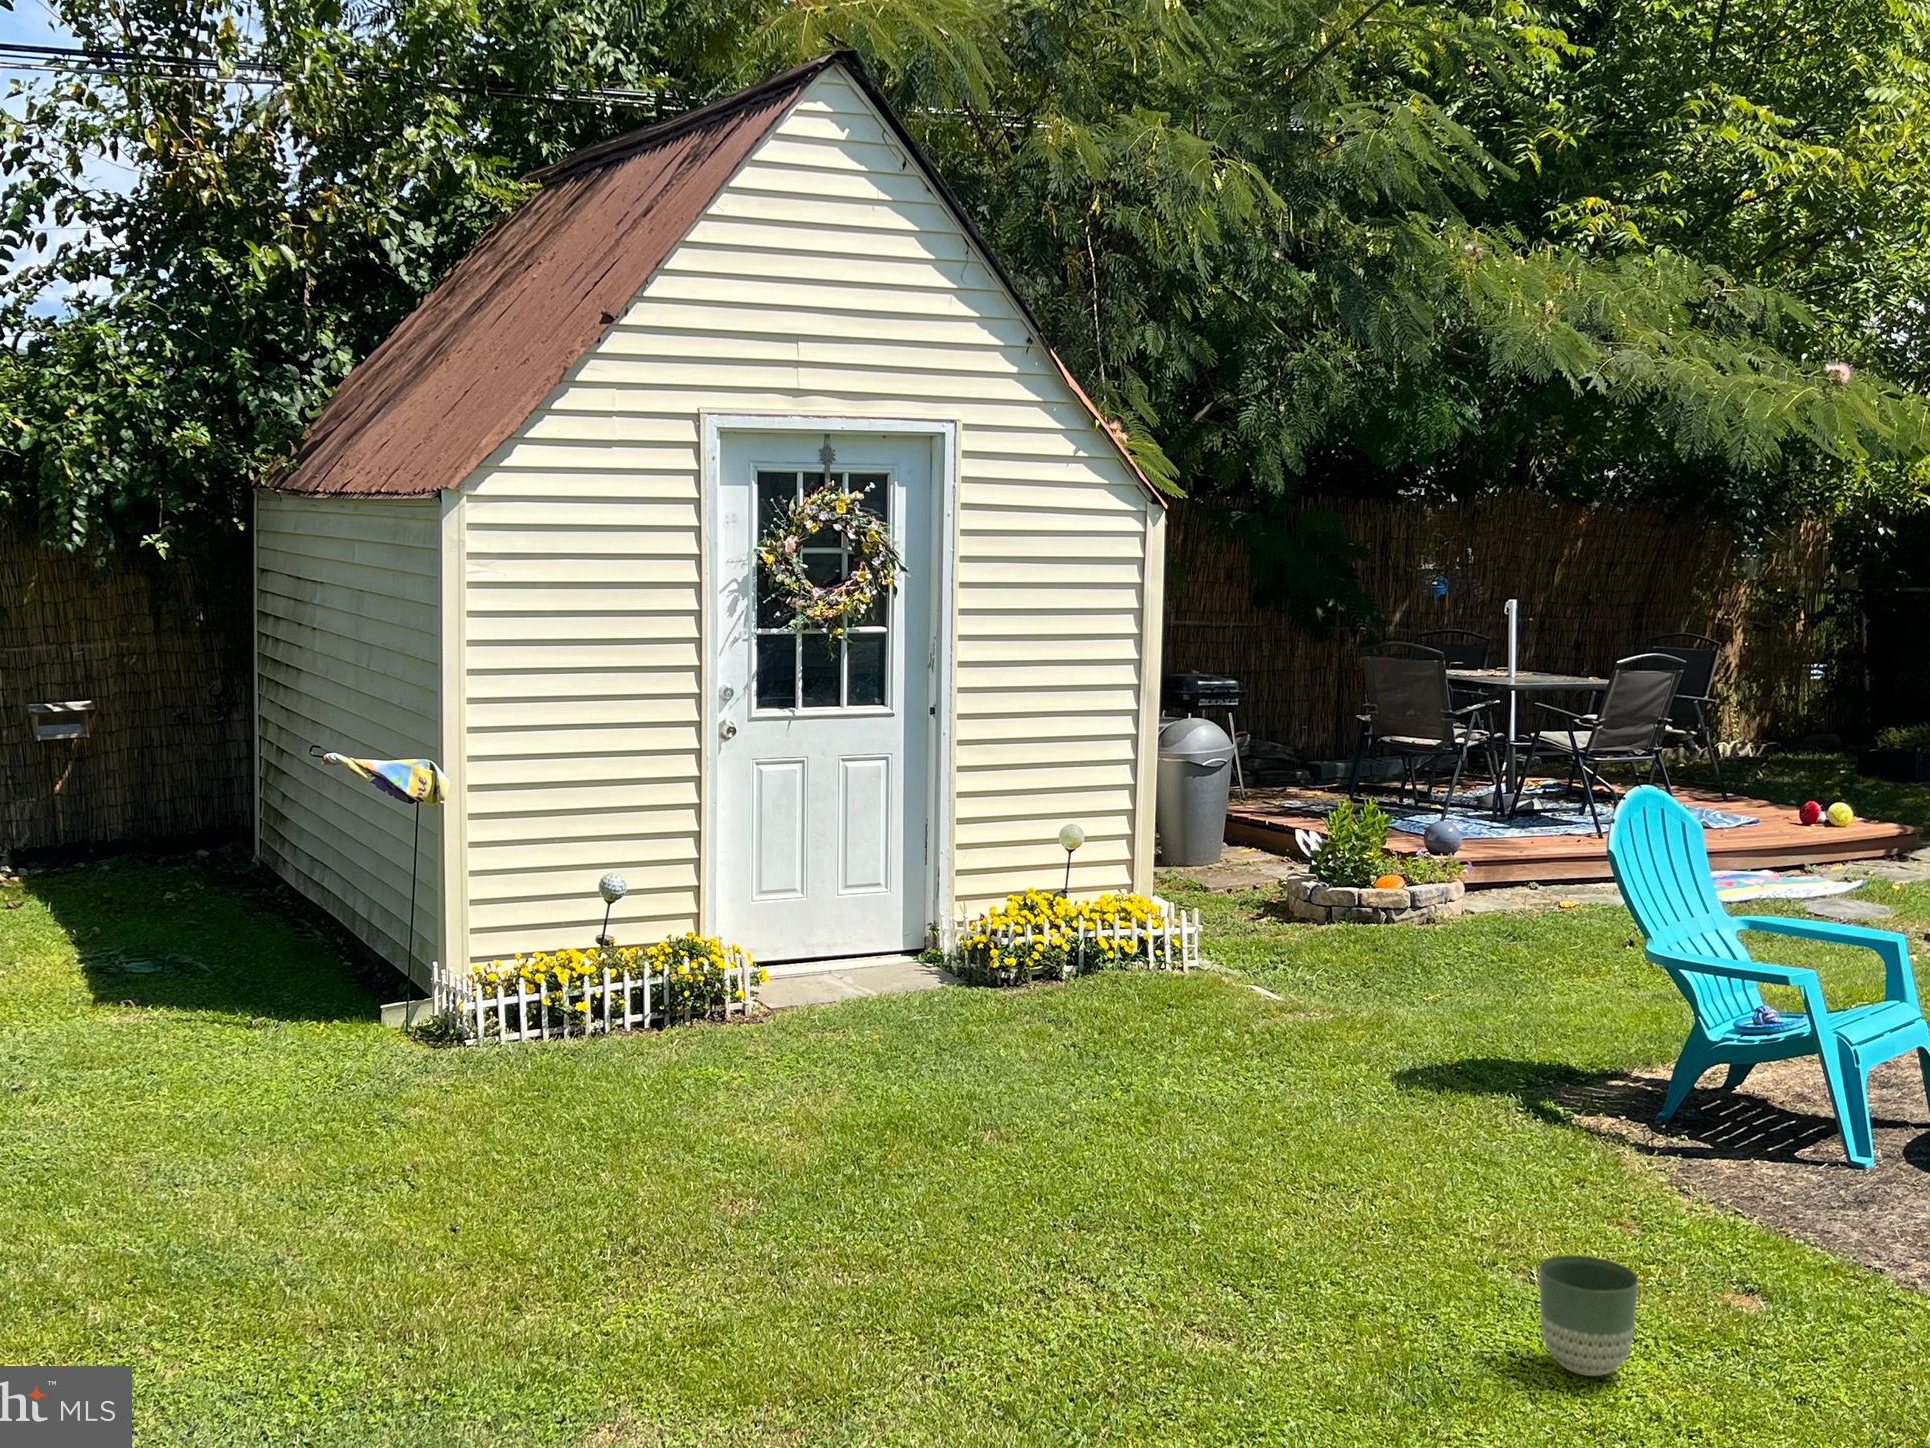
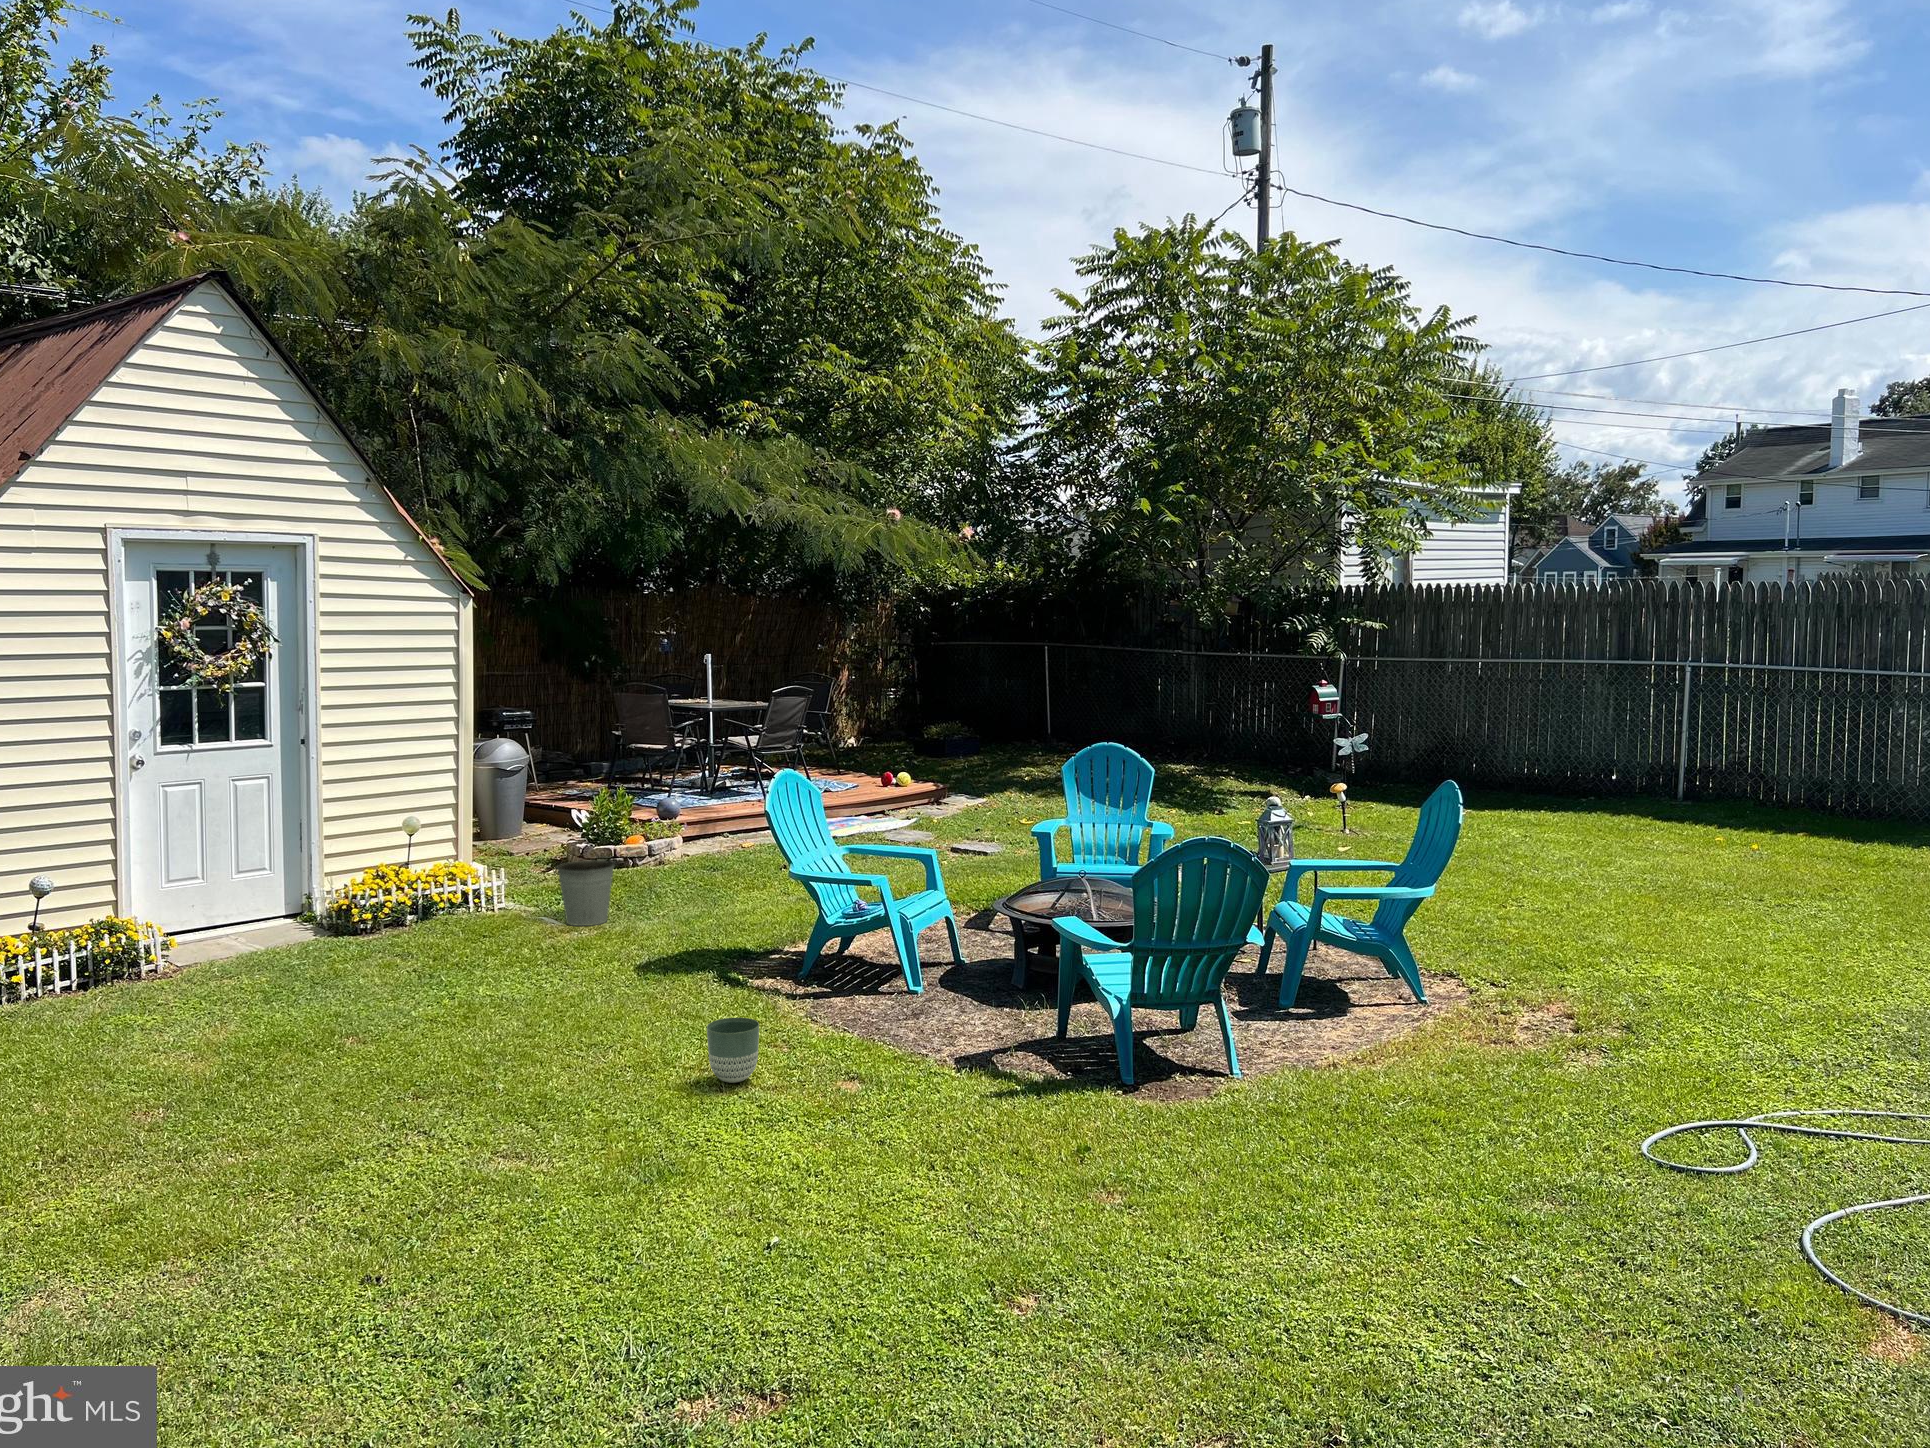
bucket: none [1274,916,1367,1019] -> present [557,860,615,926]

